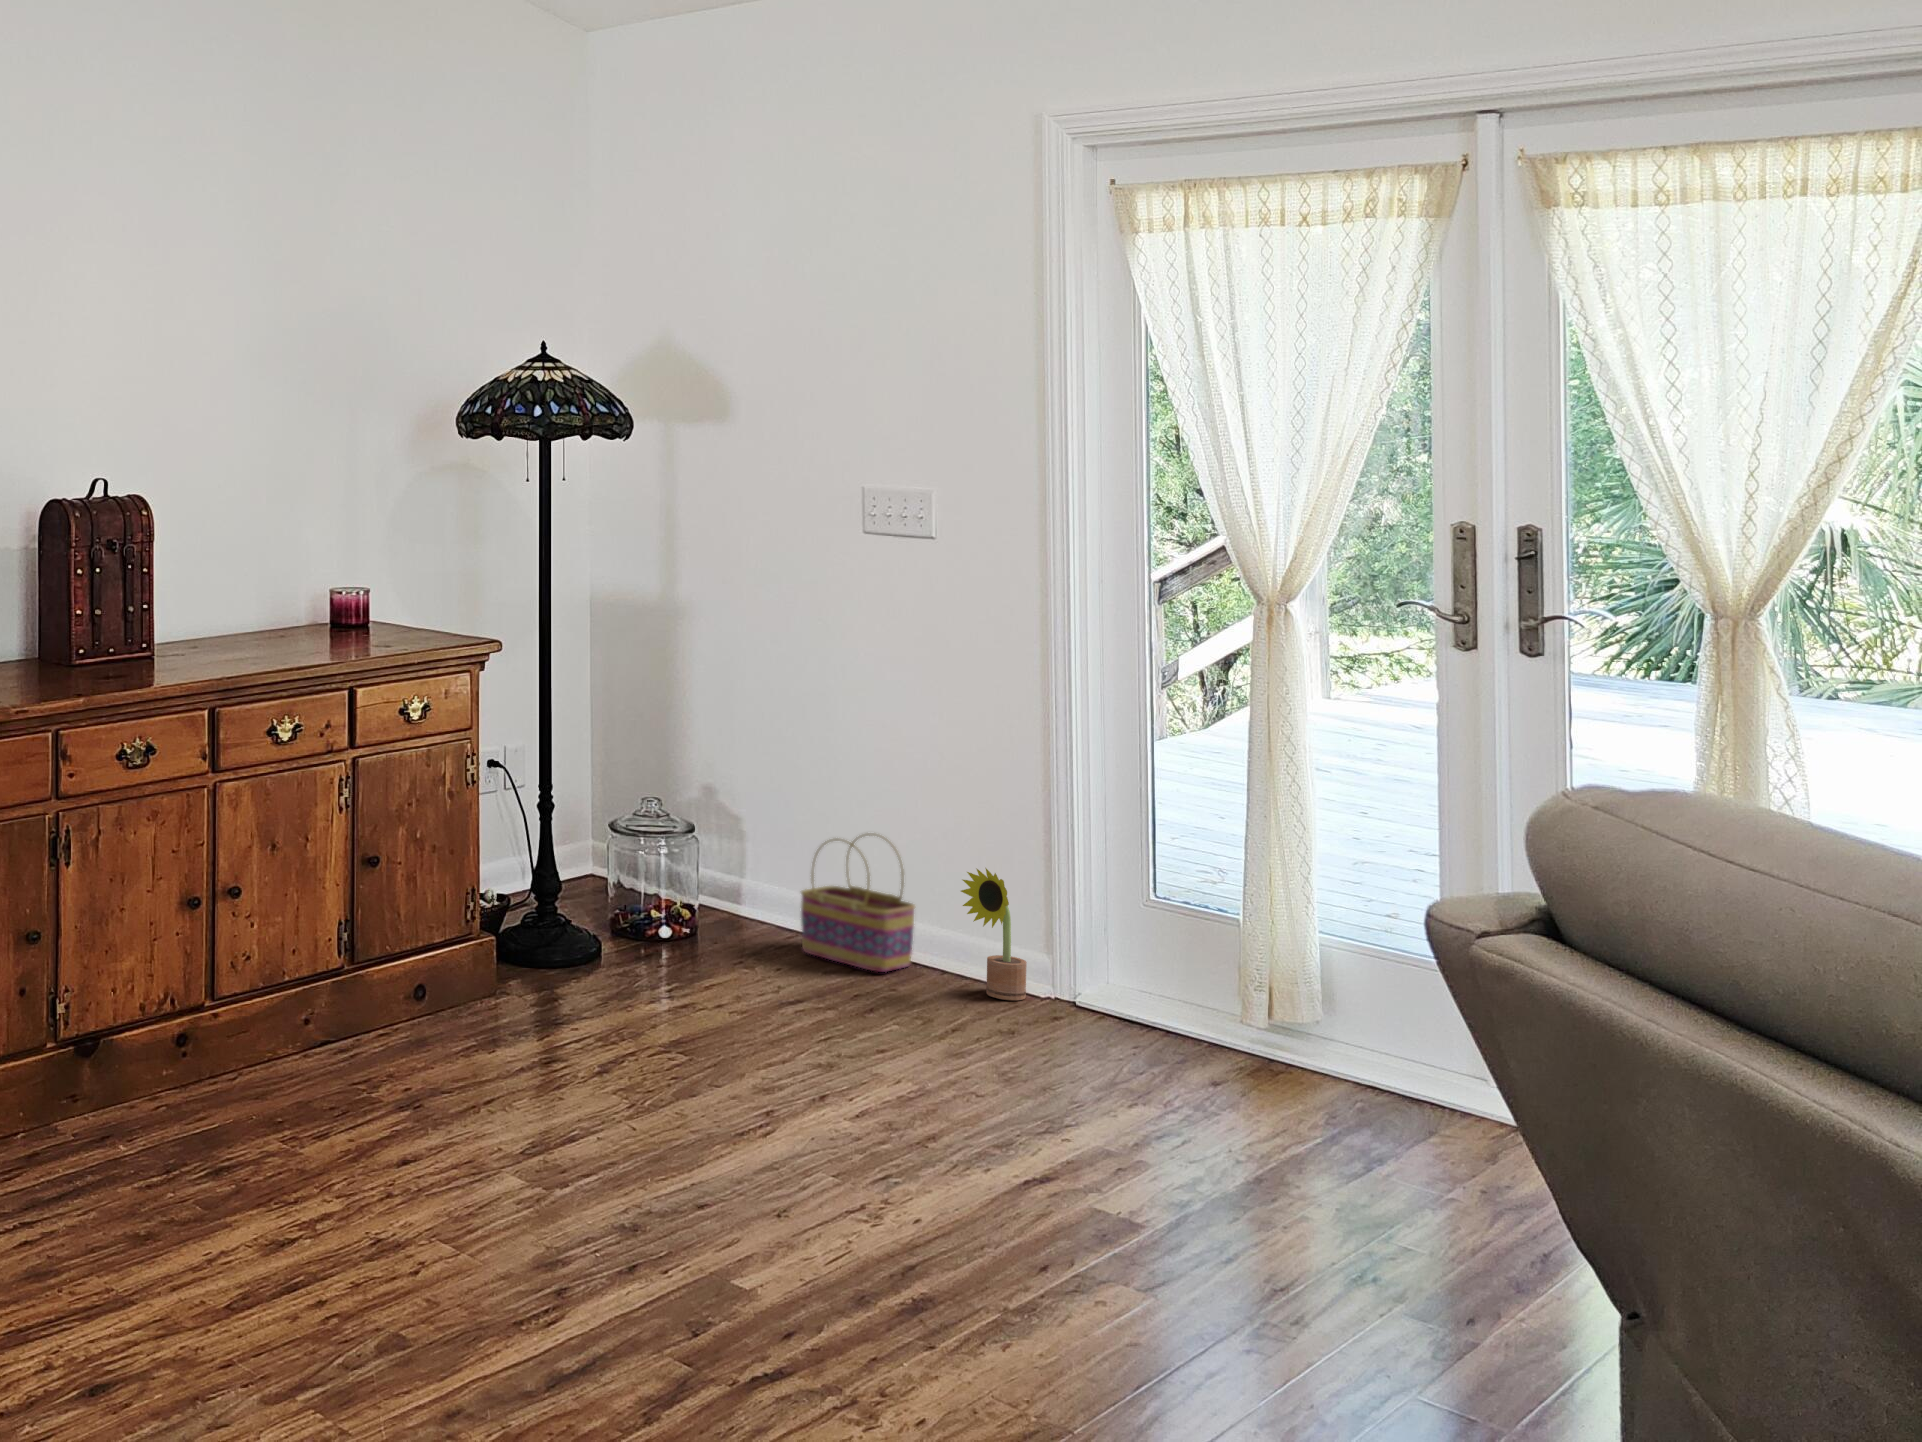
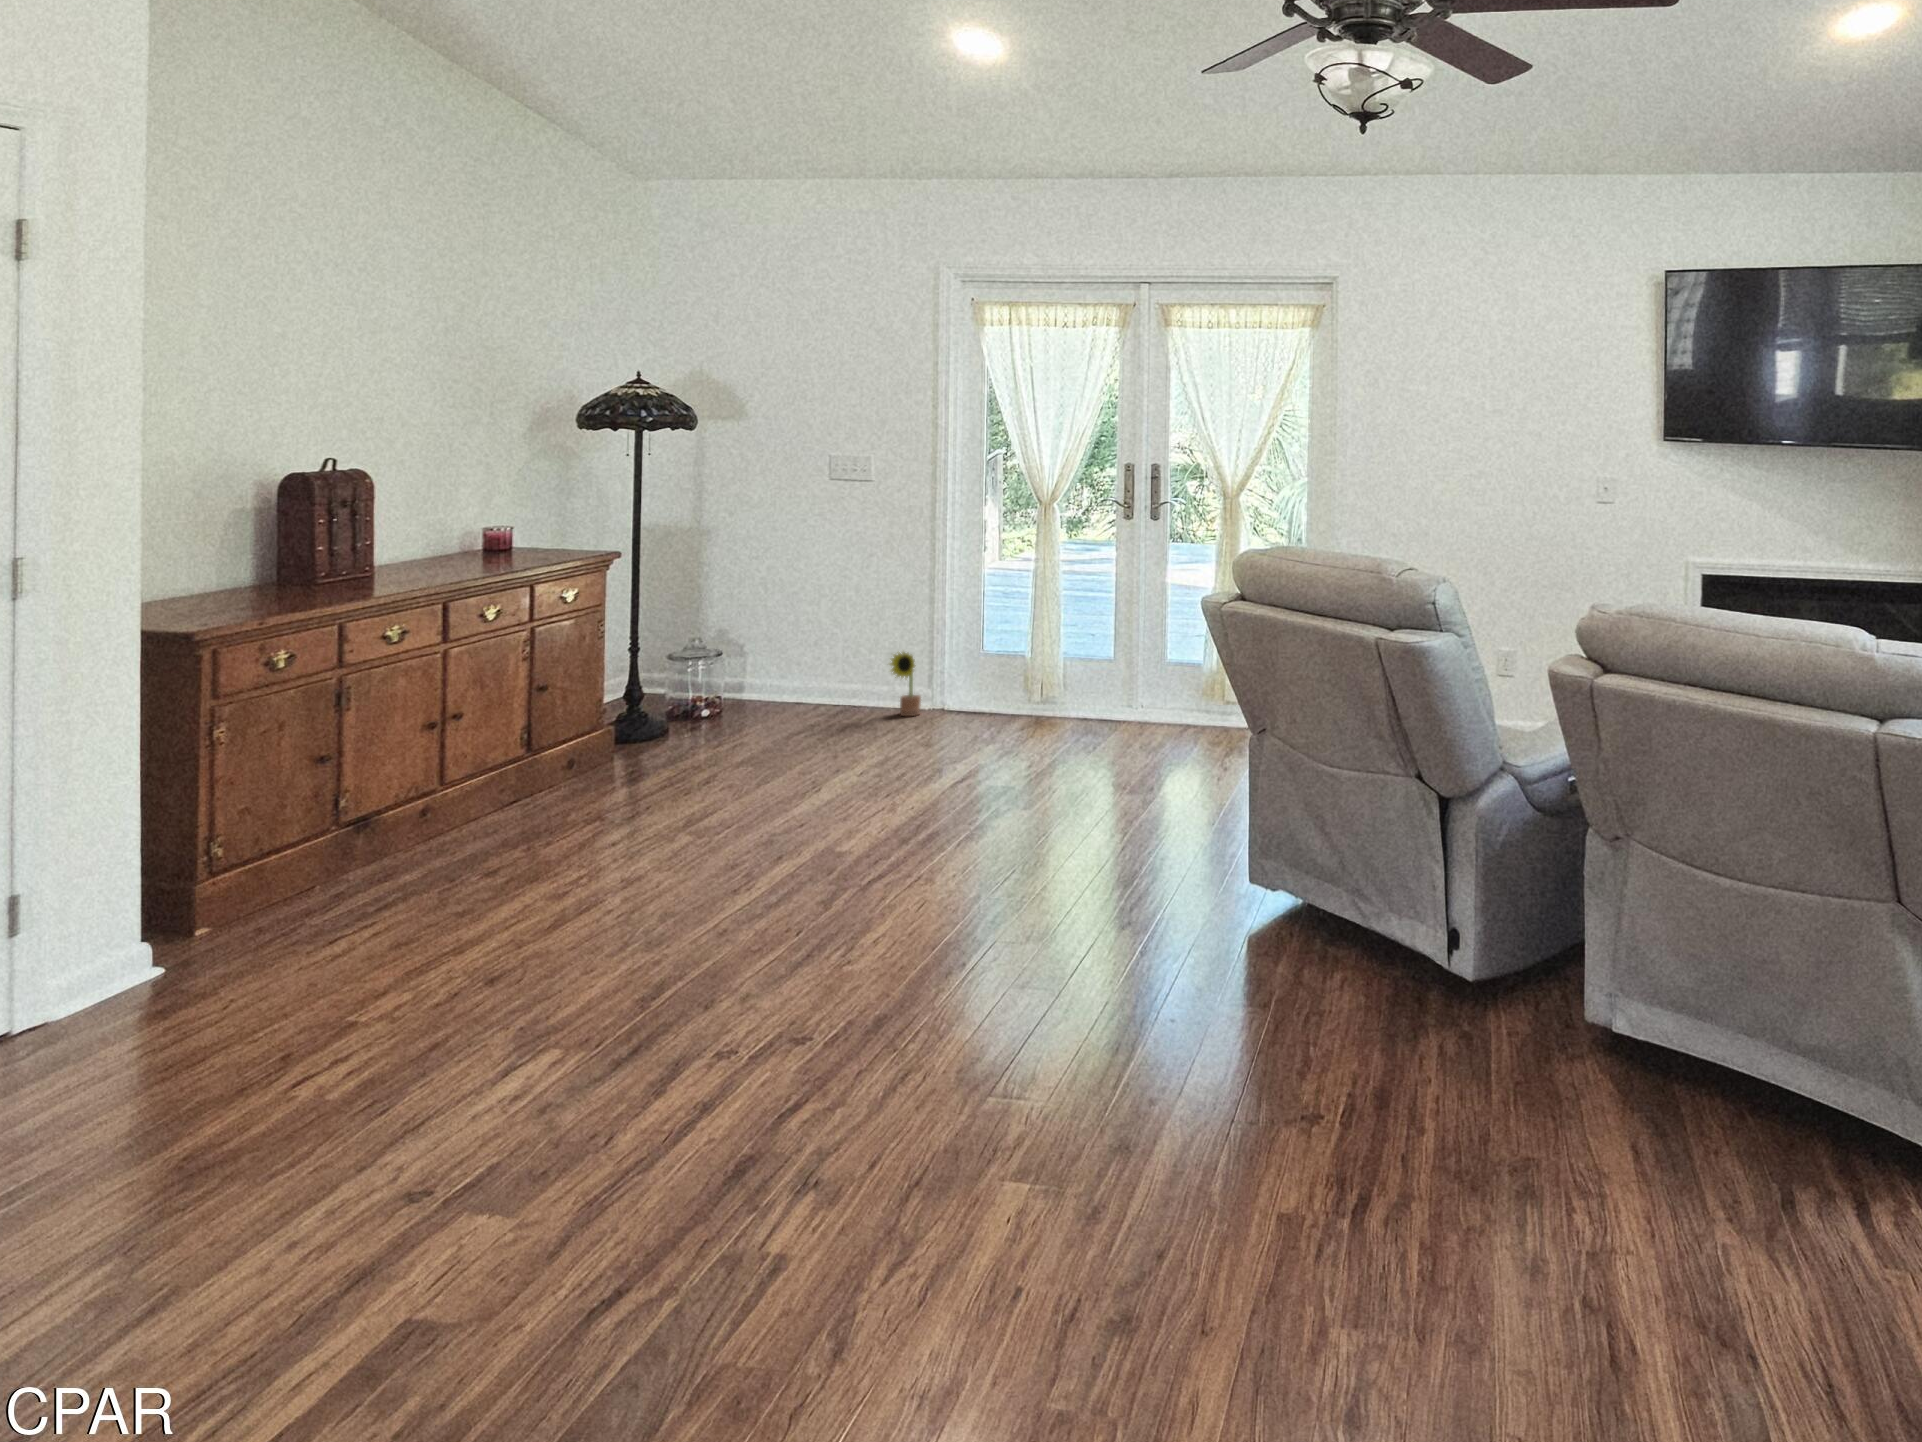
basket: present [801,834,915,972] -> none [791,643,858,715]

